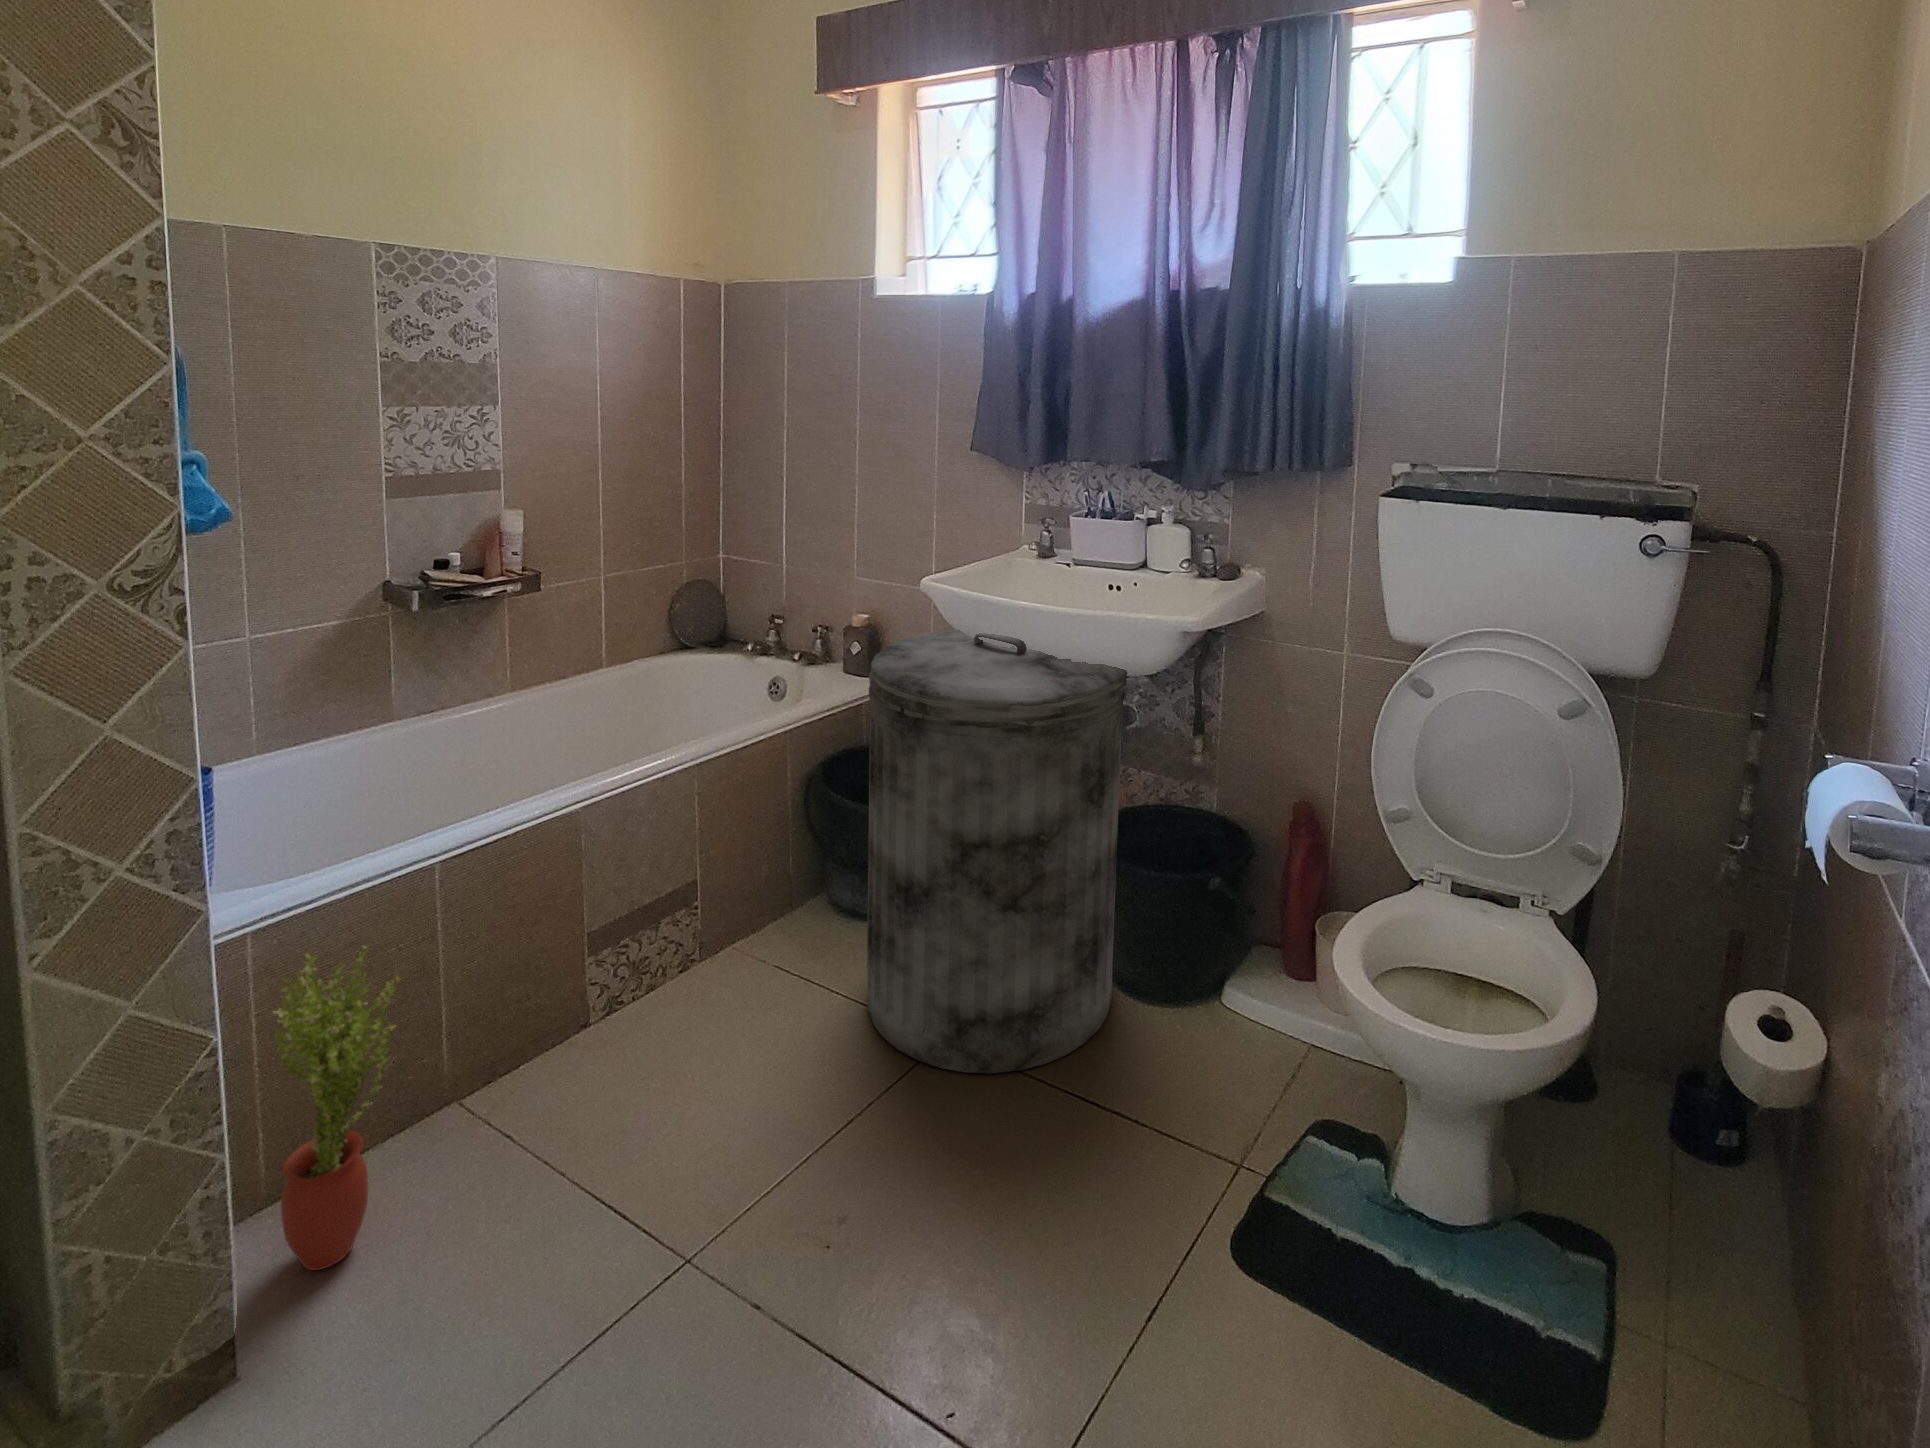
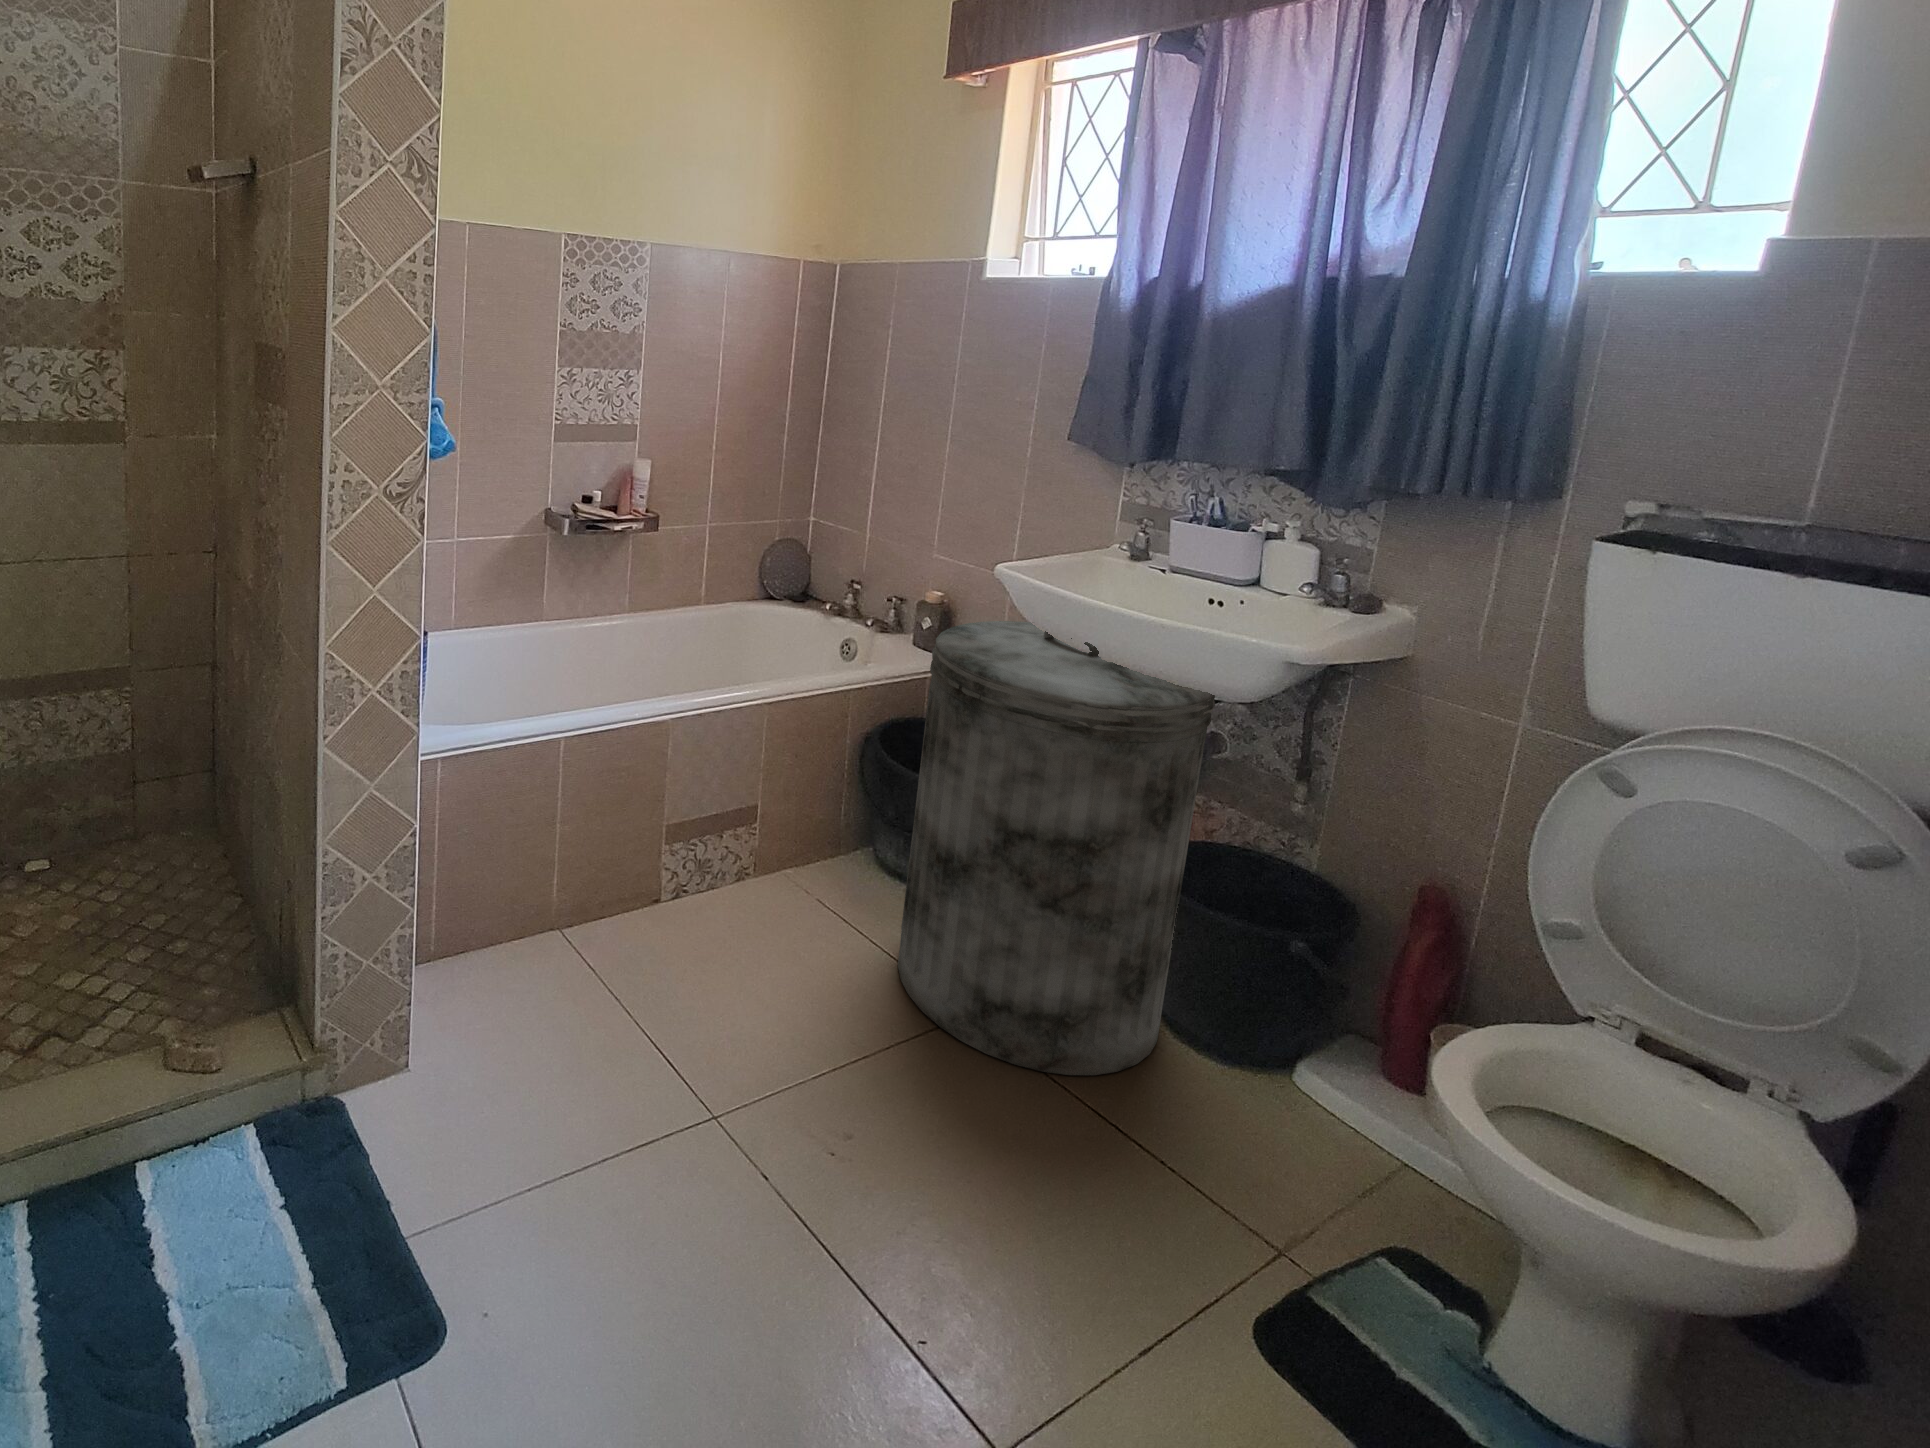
potted plant: present [272,946,399,1270] -> none [451,775,539,1011]

